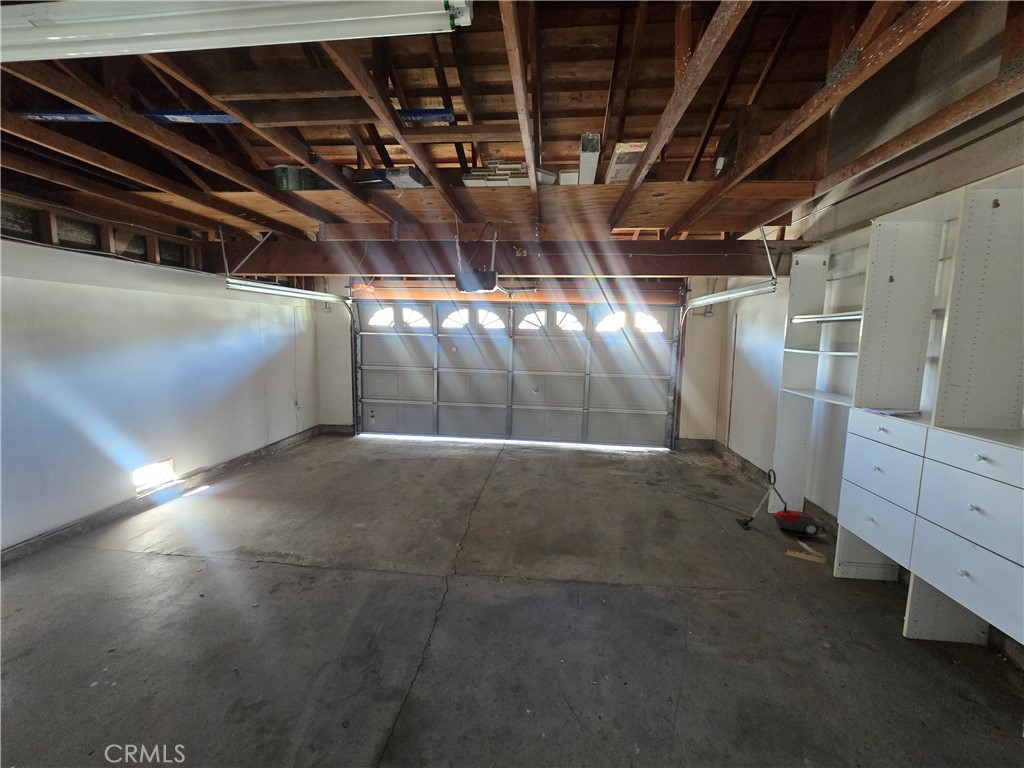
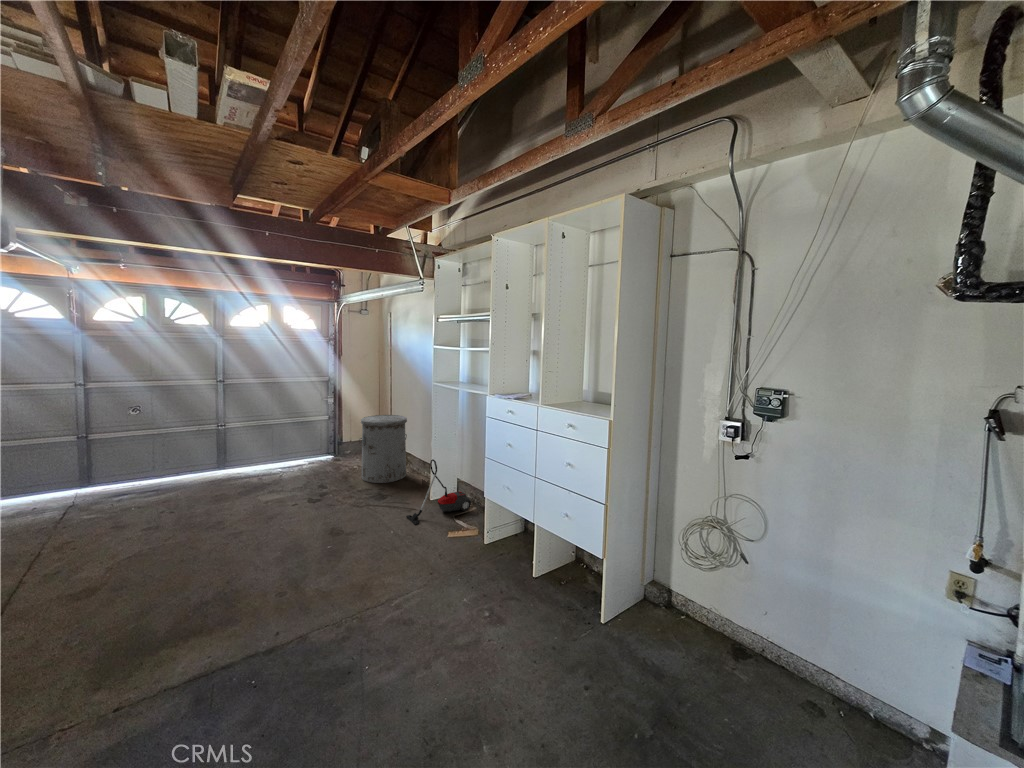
trash can: none [693,416,746,483] -> present [359,415,407,483]

